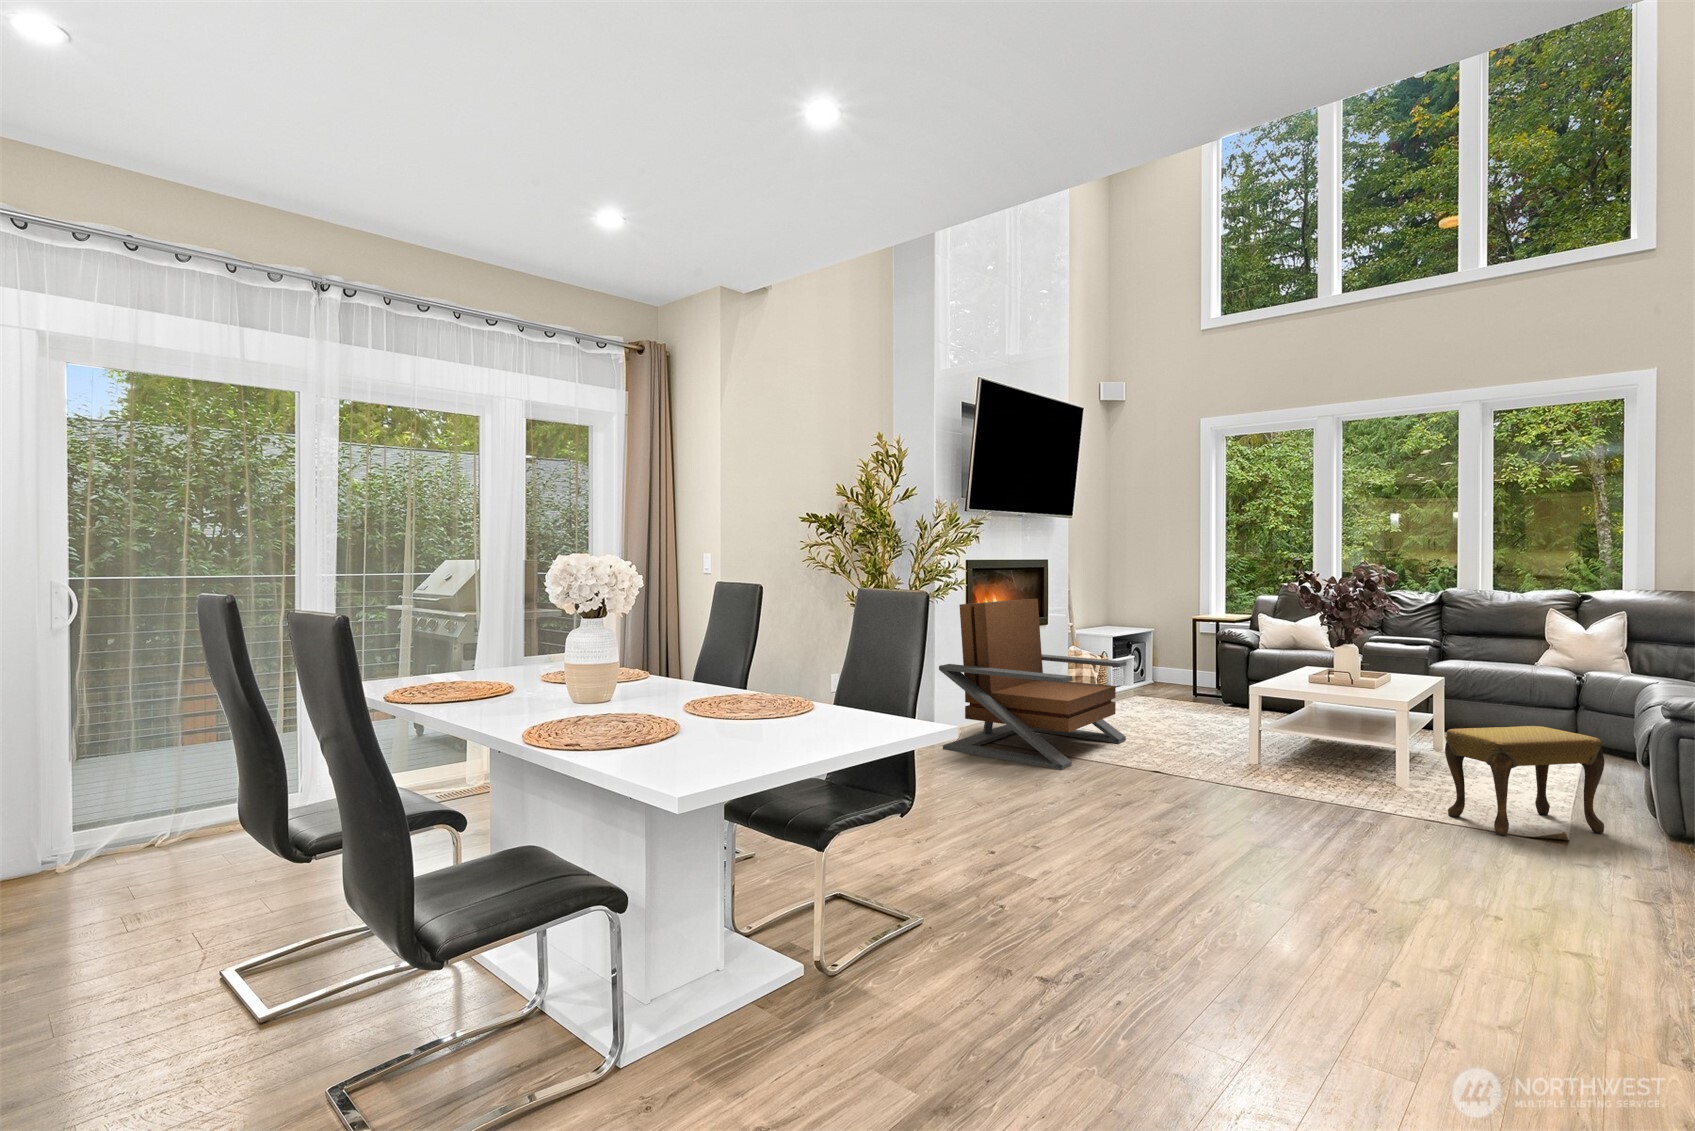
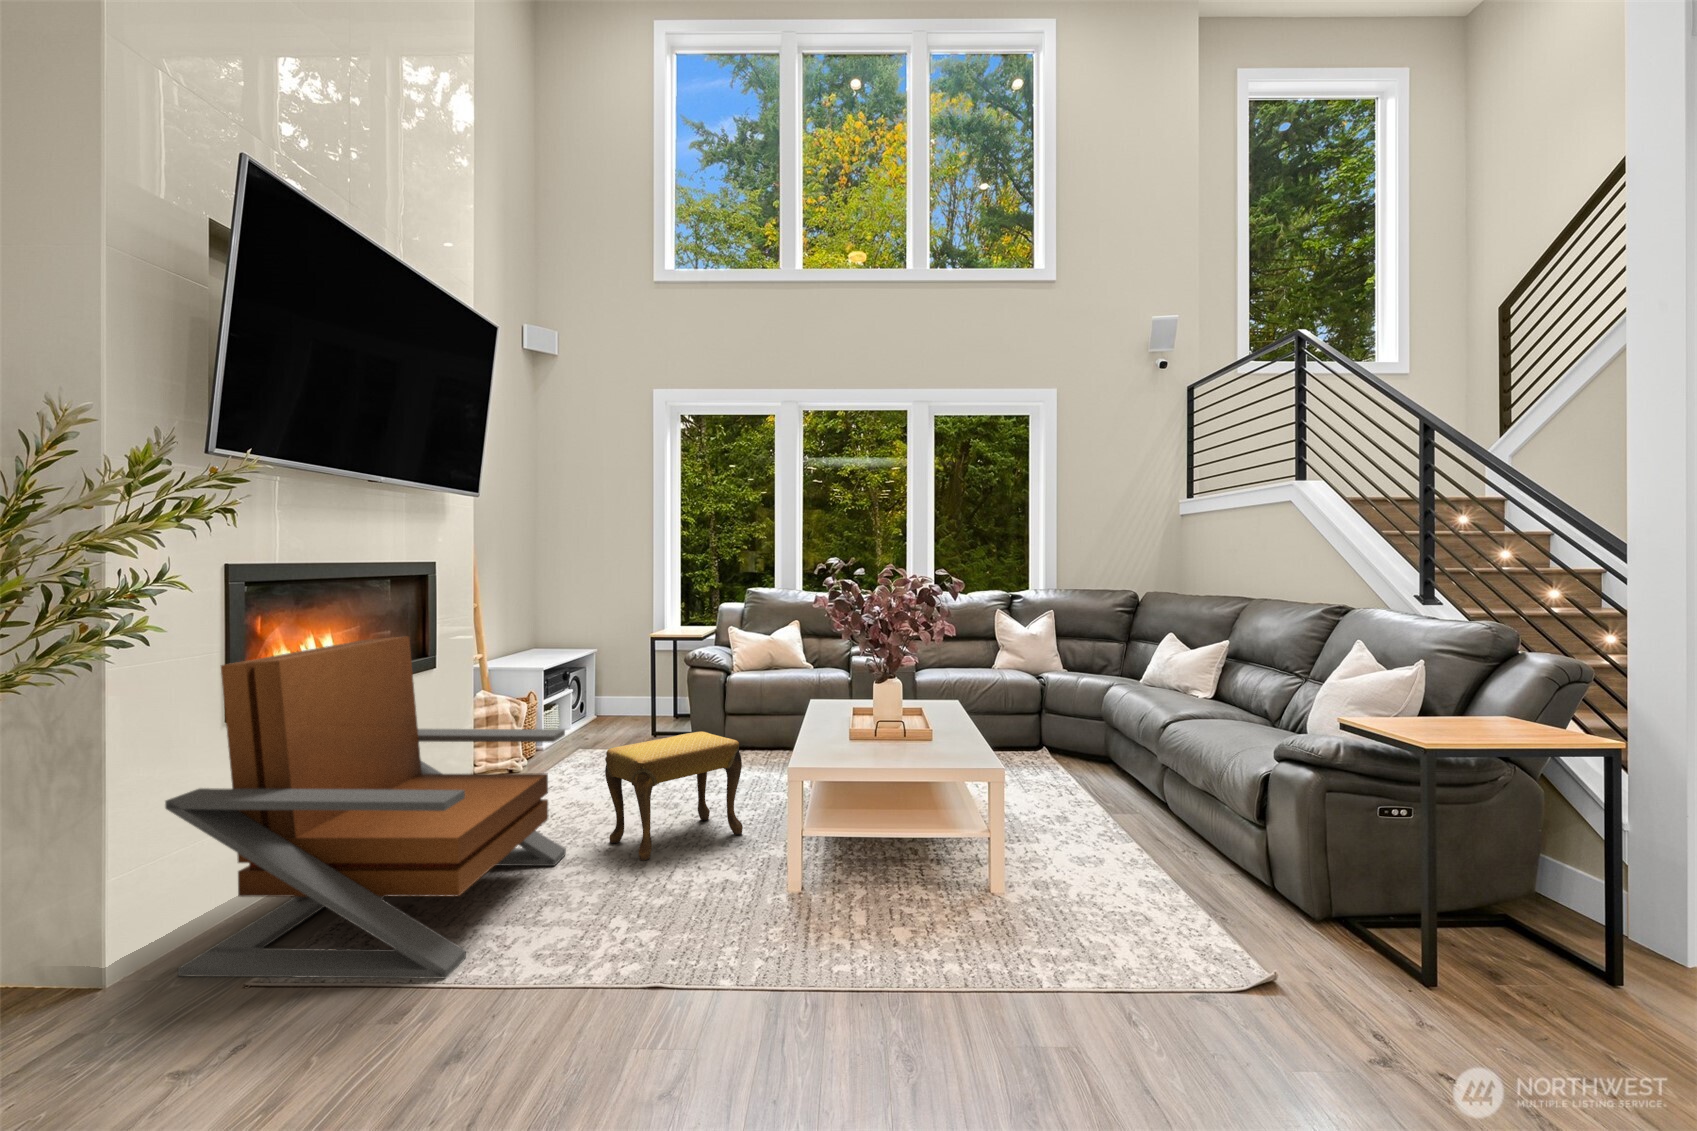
footstool: present [1445,726,1604,836] -> present [605,731,743,861]

